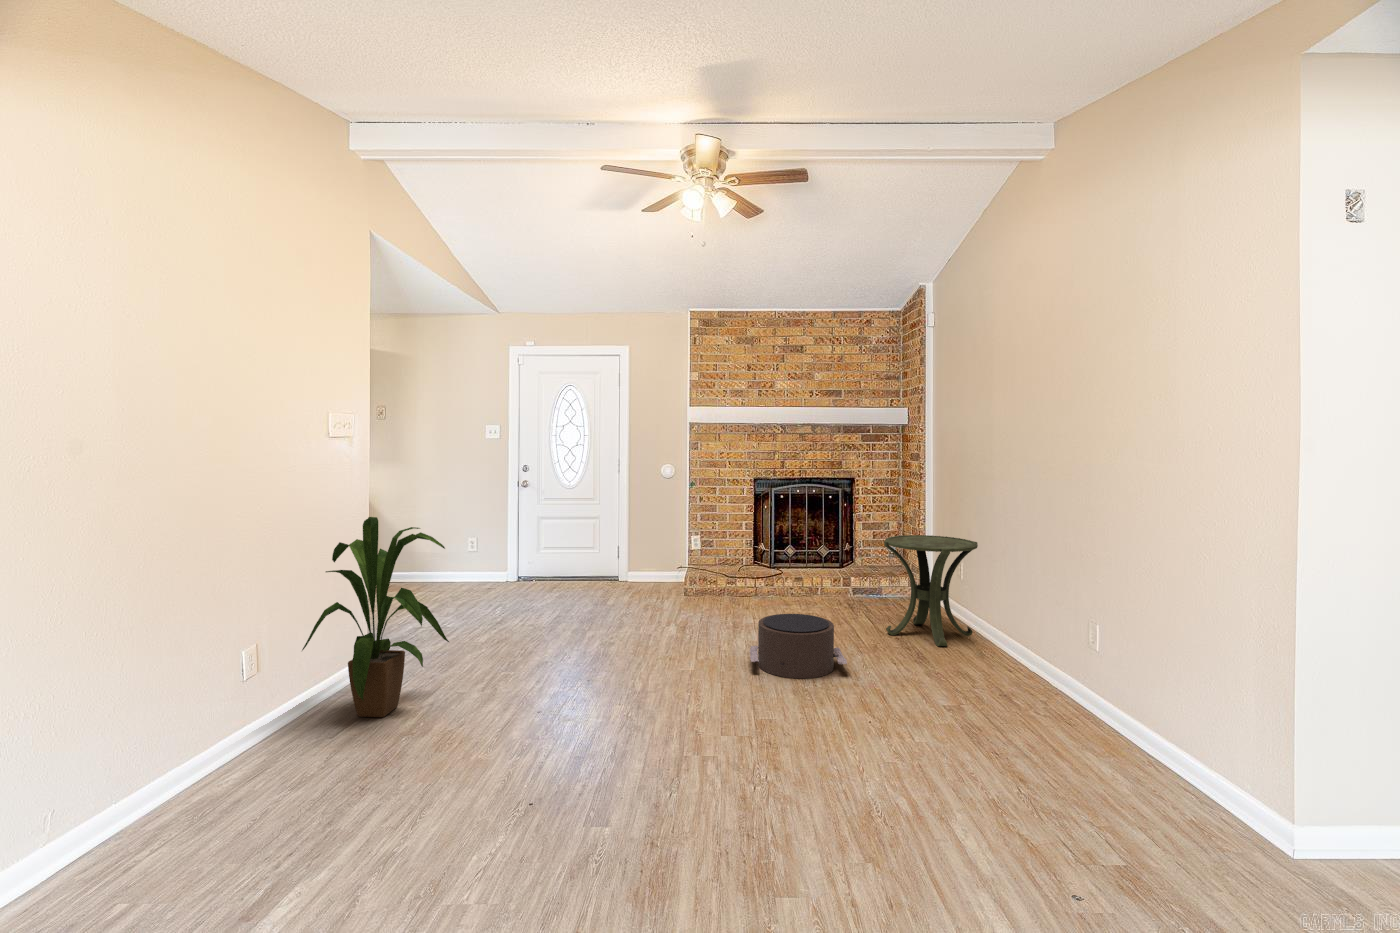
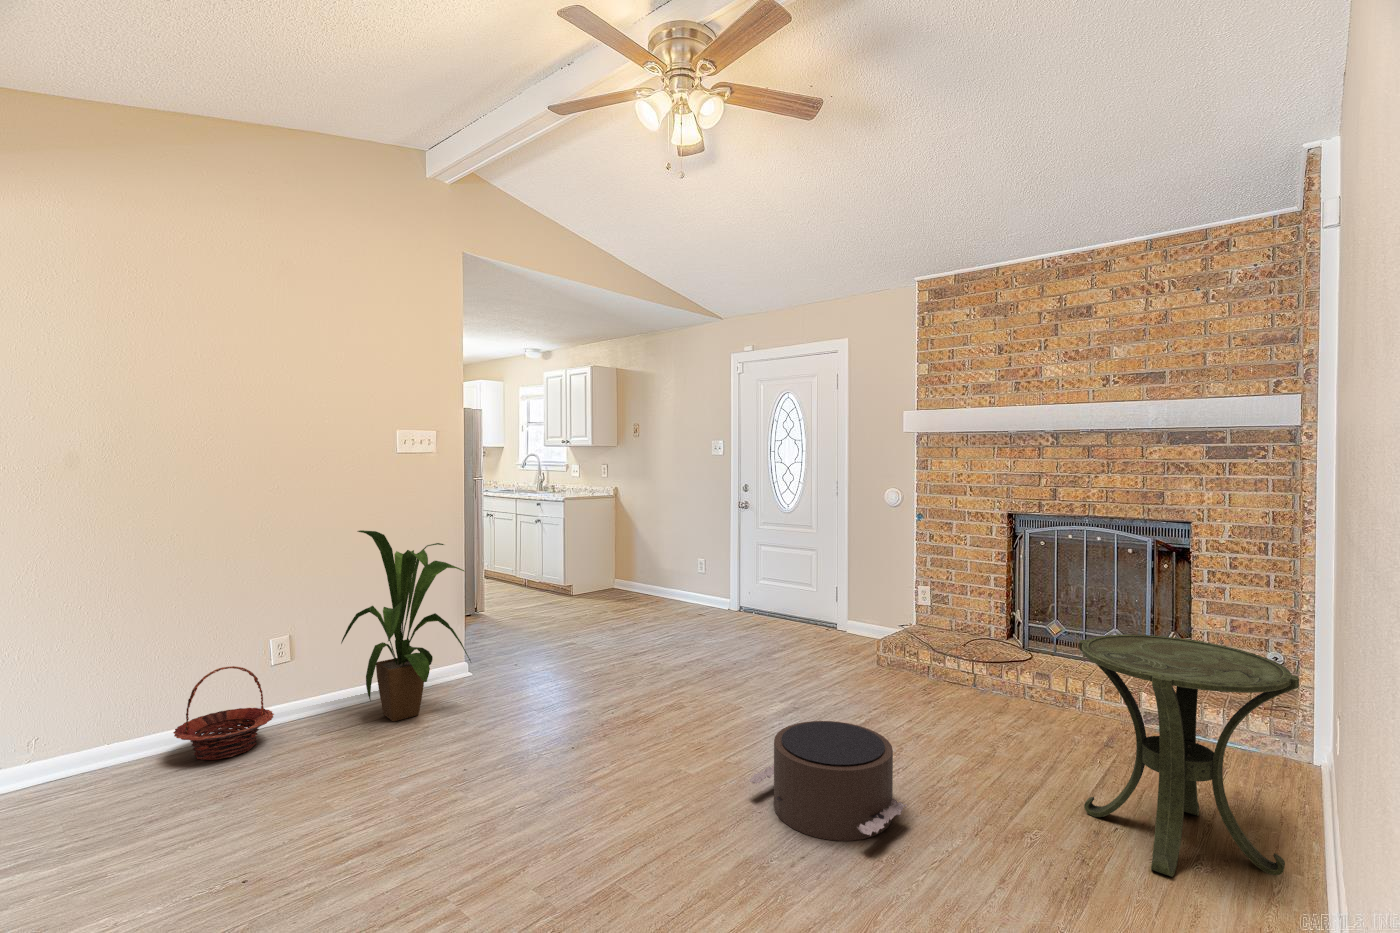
basket: none [168,689,292,806] -> present [173,666,274,760]

